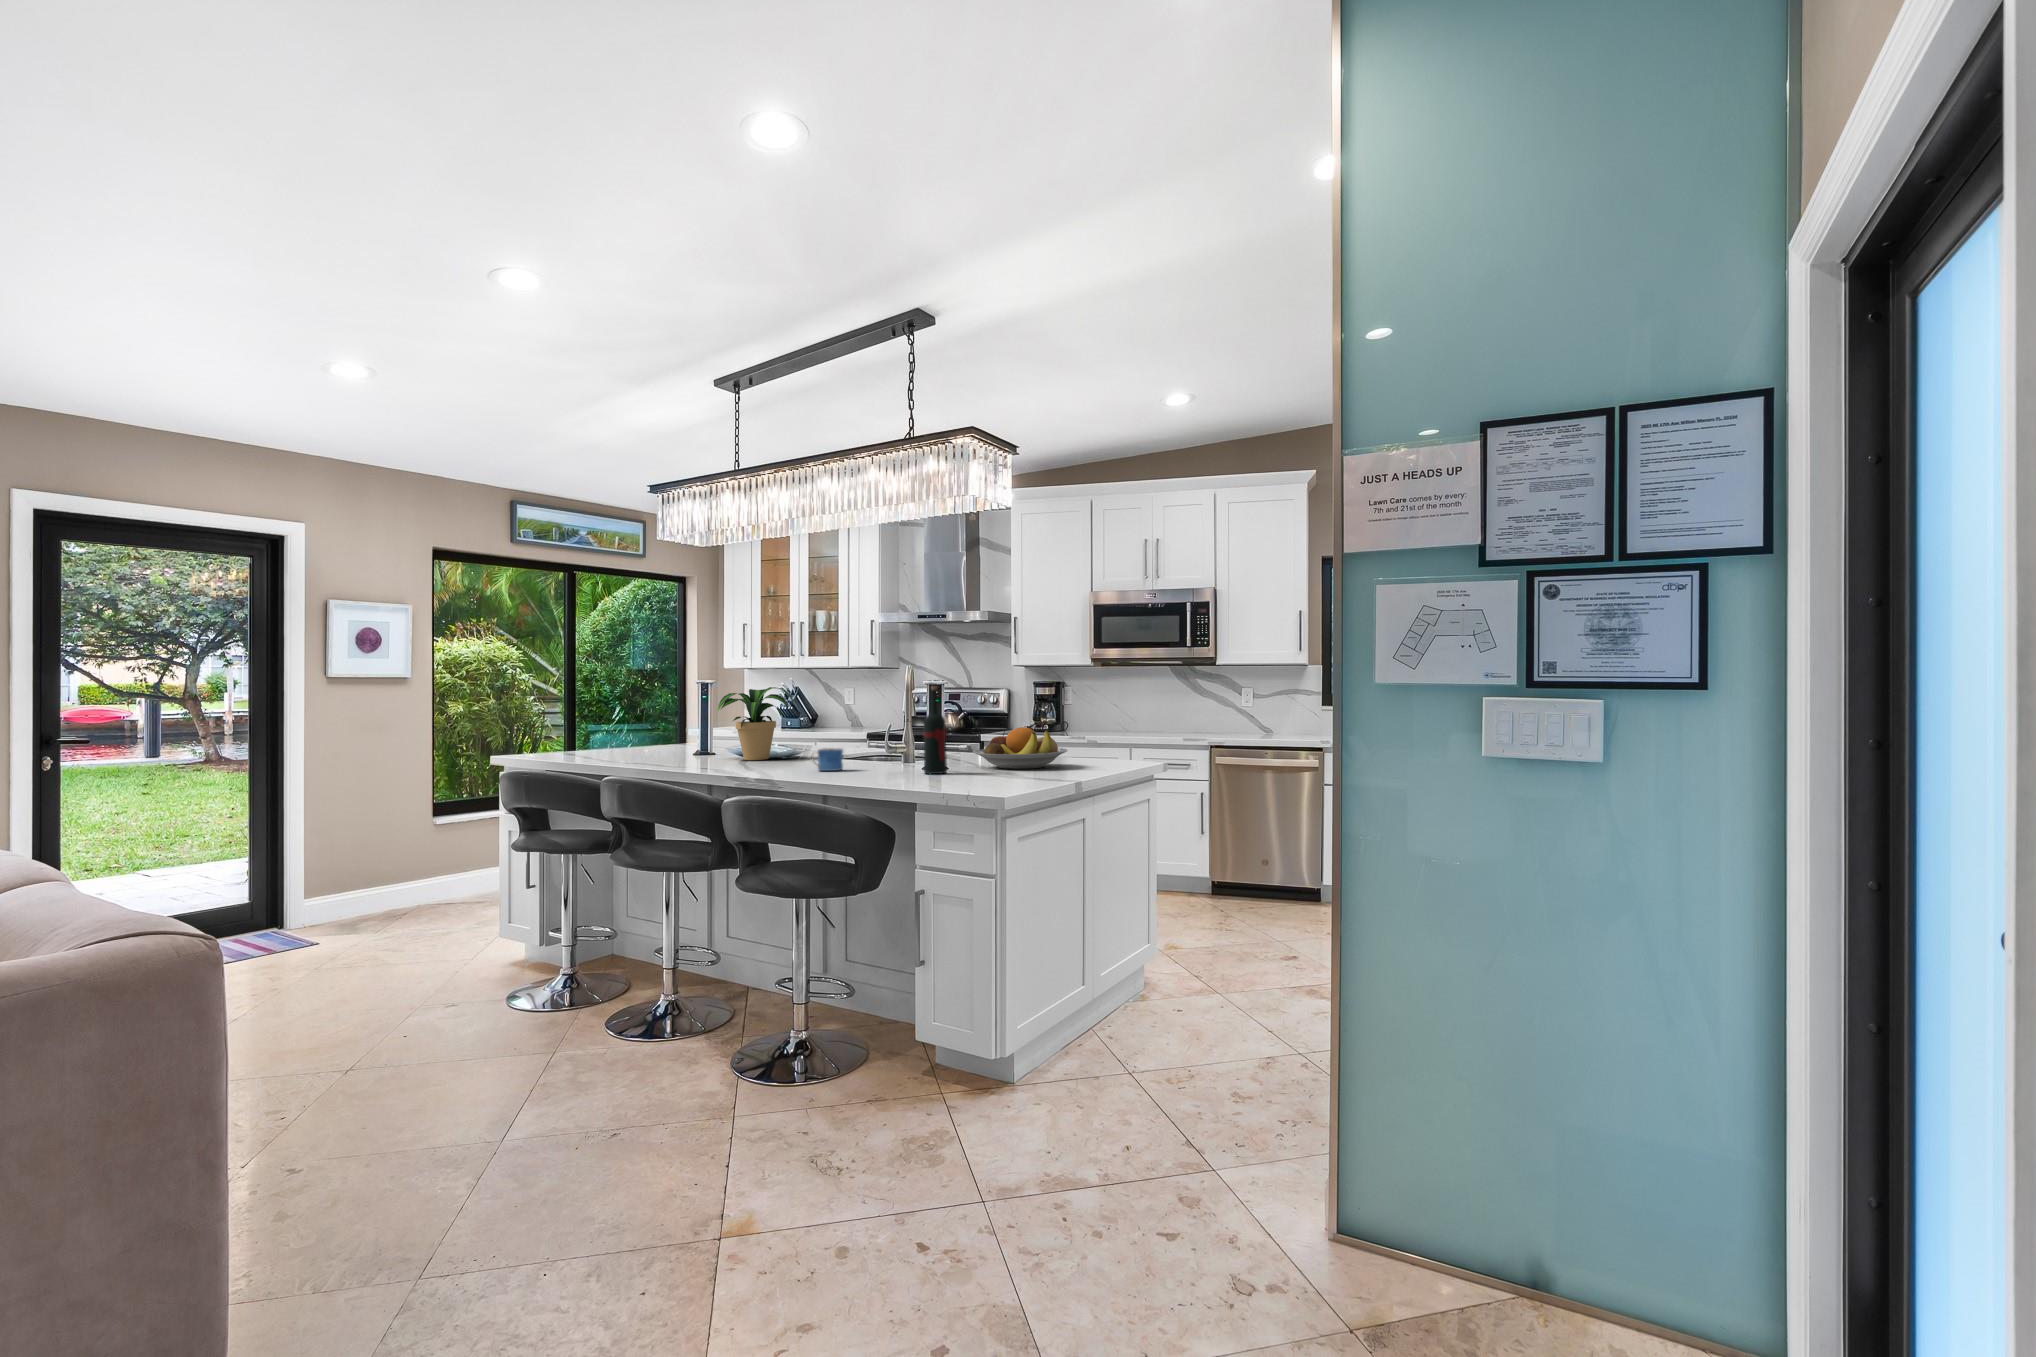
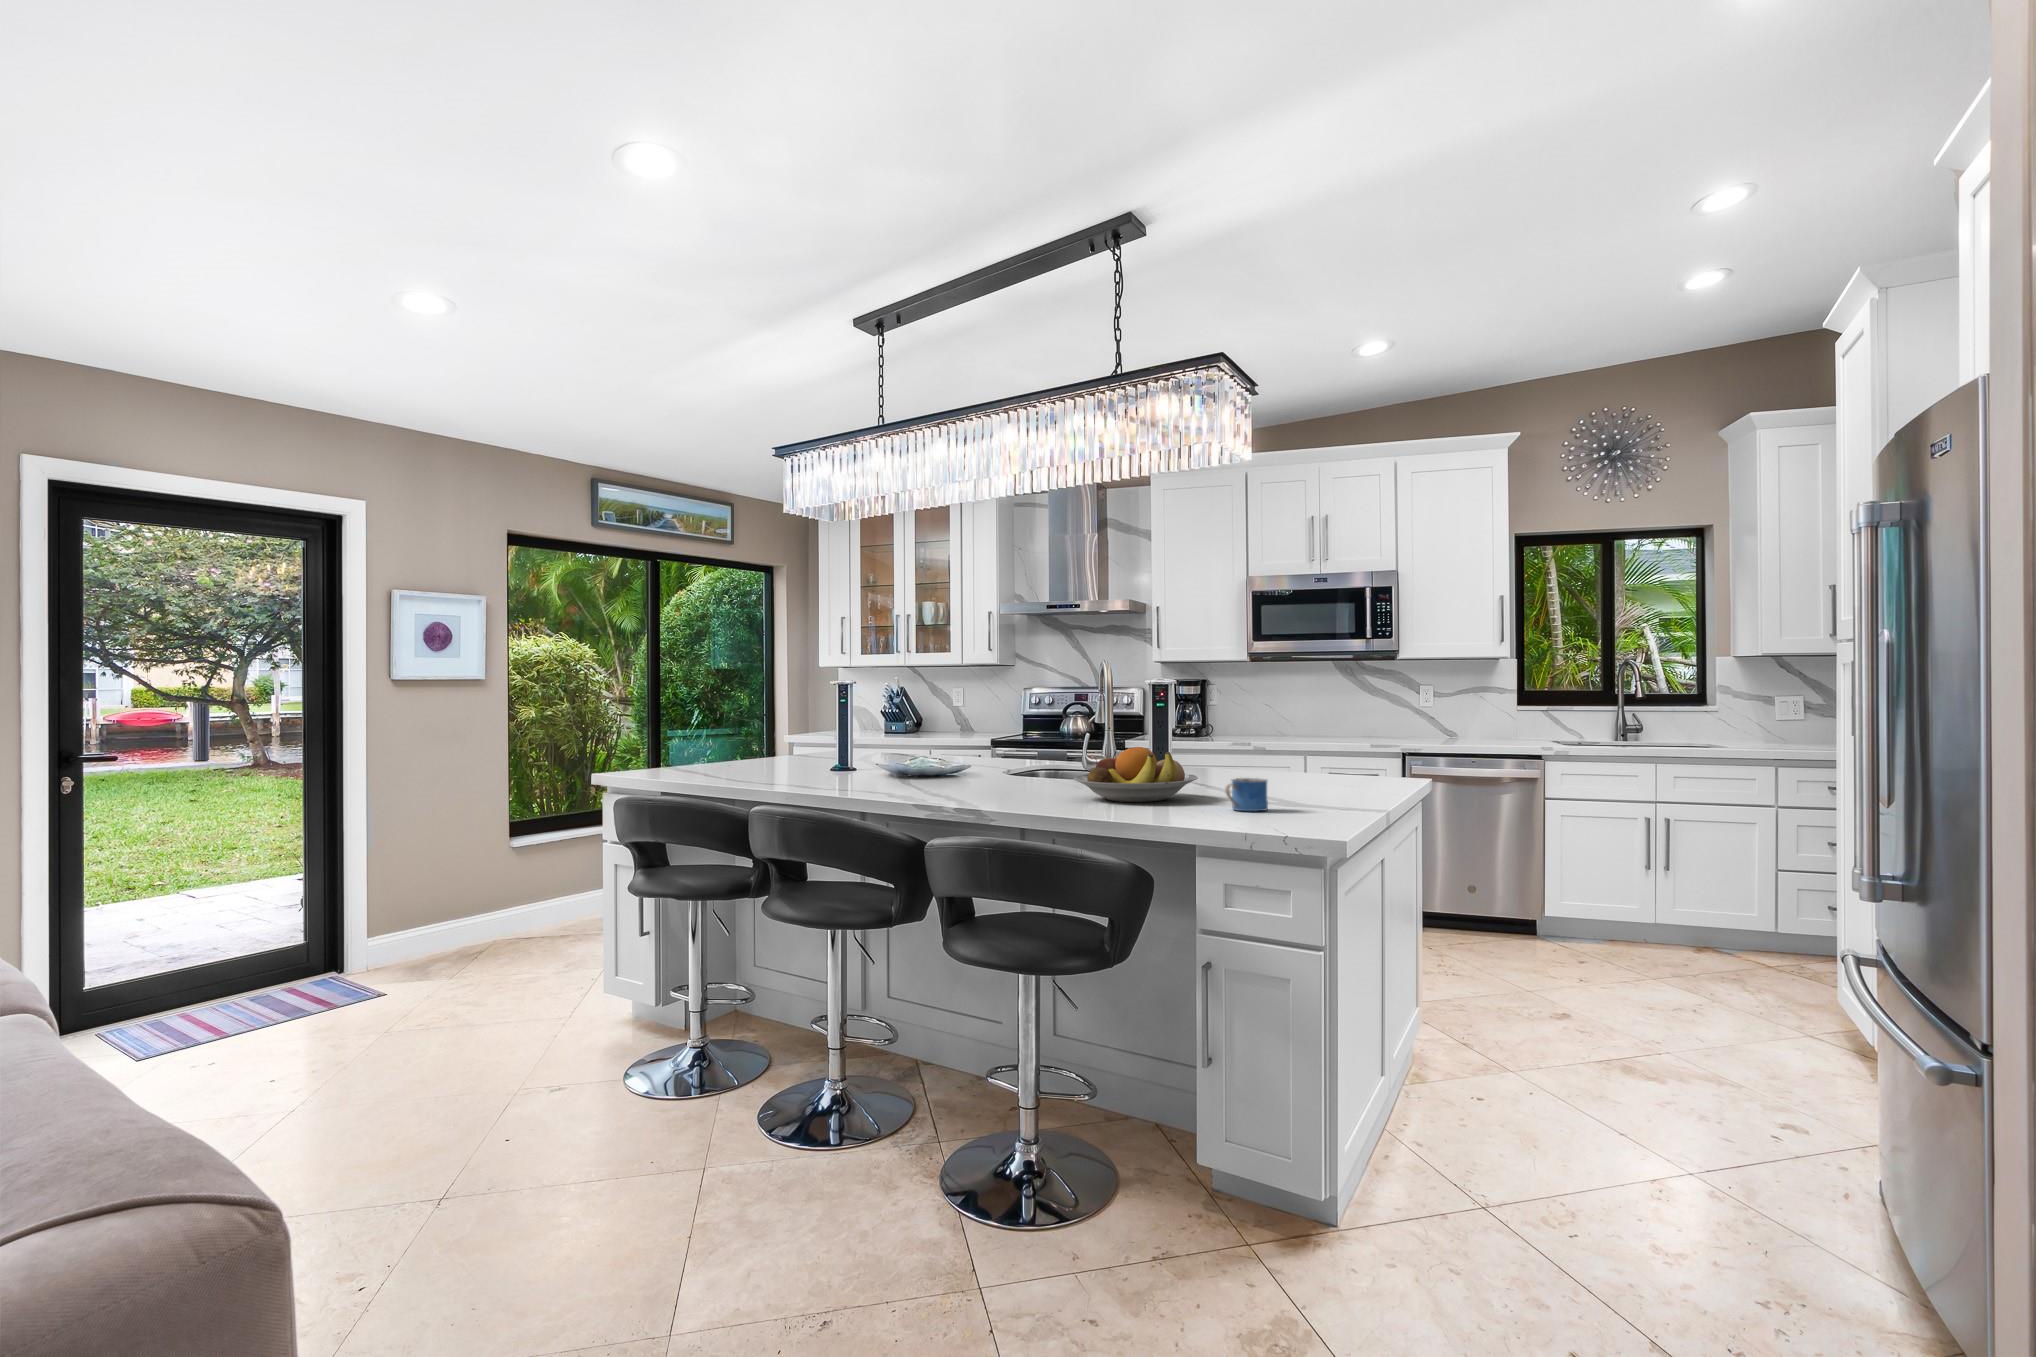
wine bottle: present [923,686,947,774] -> none [1004,693,1034,809]
potted plant: present [718,687,793,760] -> none [772,693,865,781]
mug: present [811,748,843,771] -> present [1226,778,1268,811]

